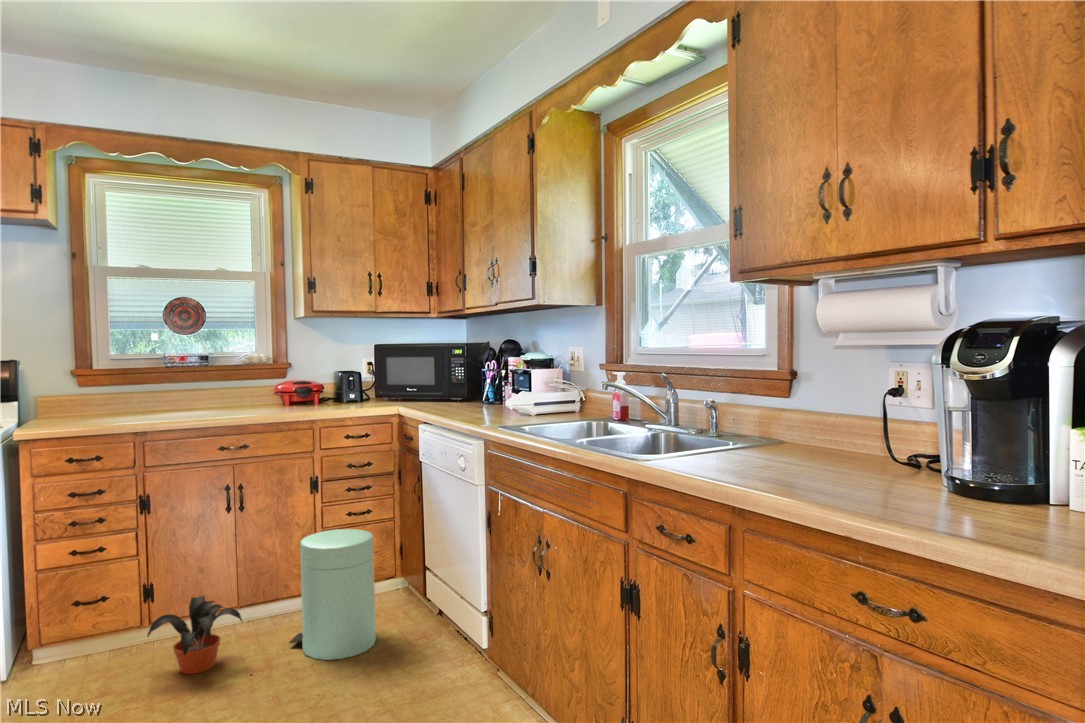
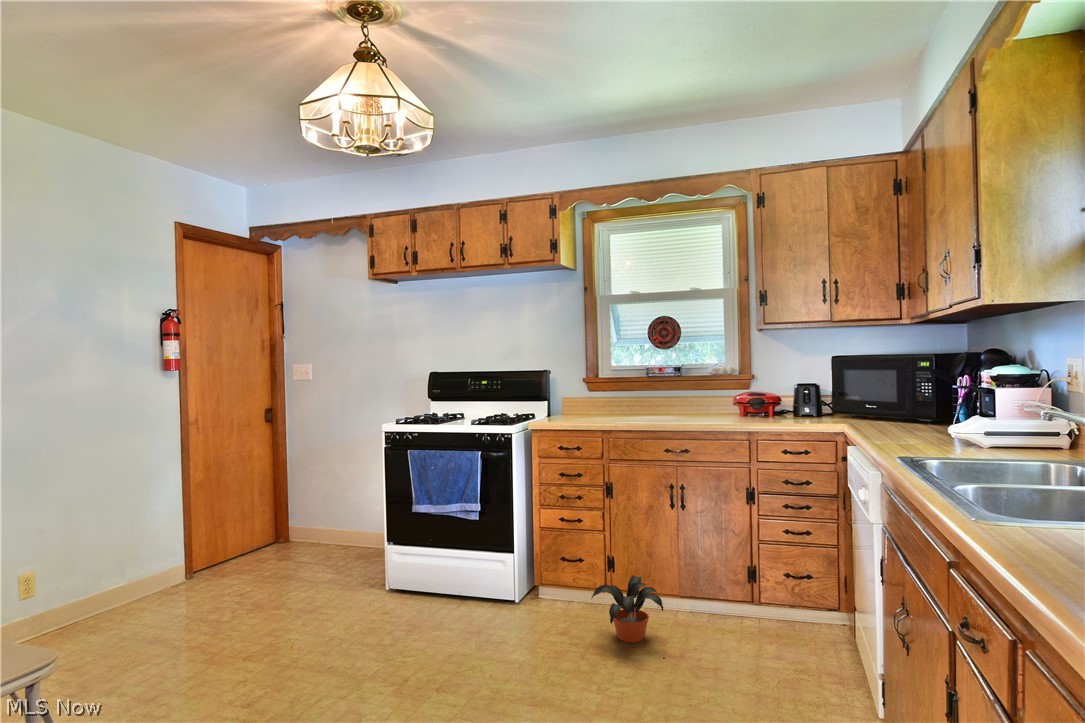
trash can: present [289,529,376,660] -> none [707,544,789,679]

